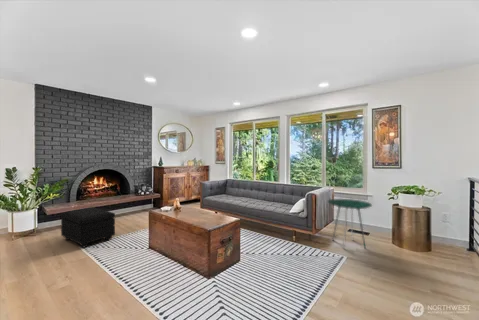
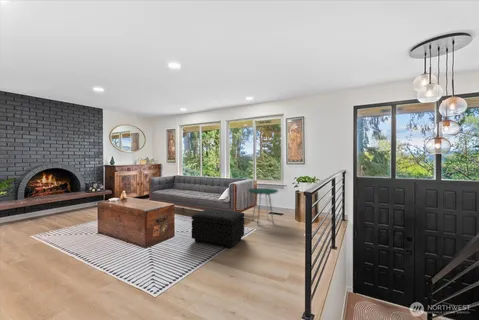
footstool: present [61,208,115,247] -> present [192,209,244,248]

